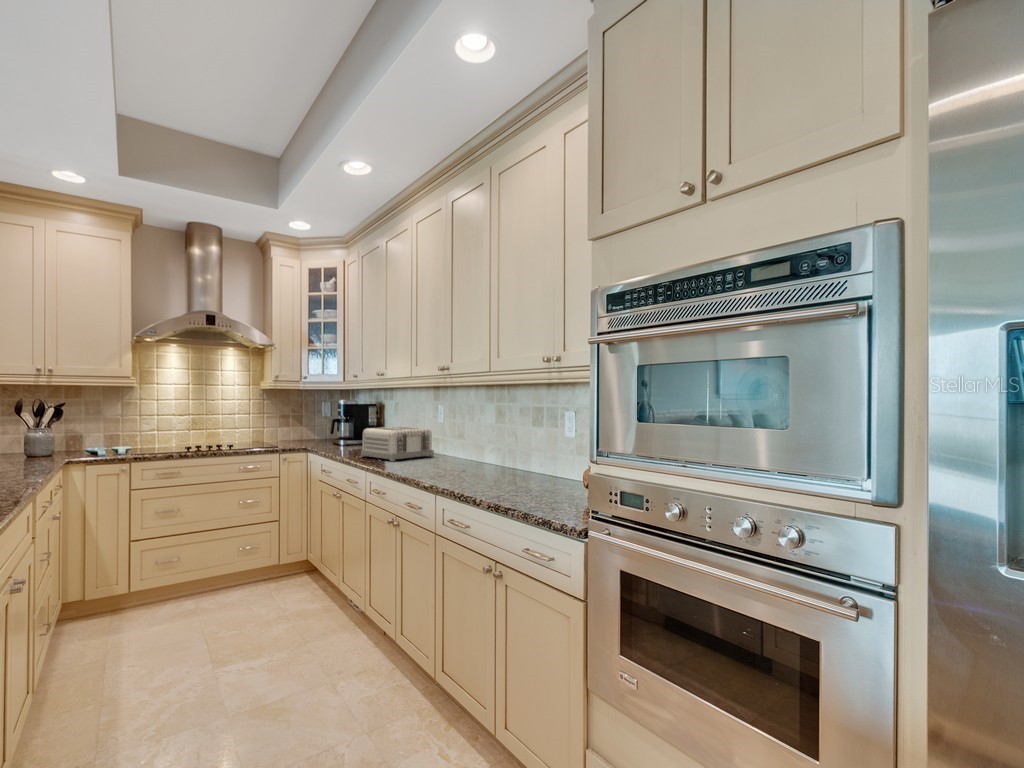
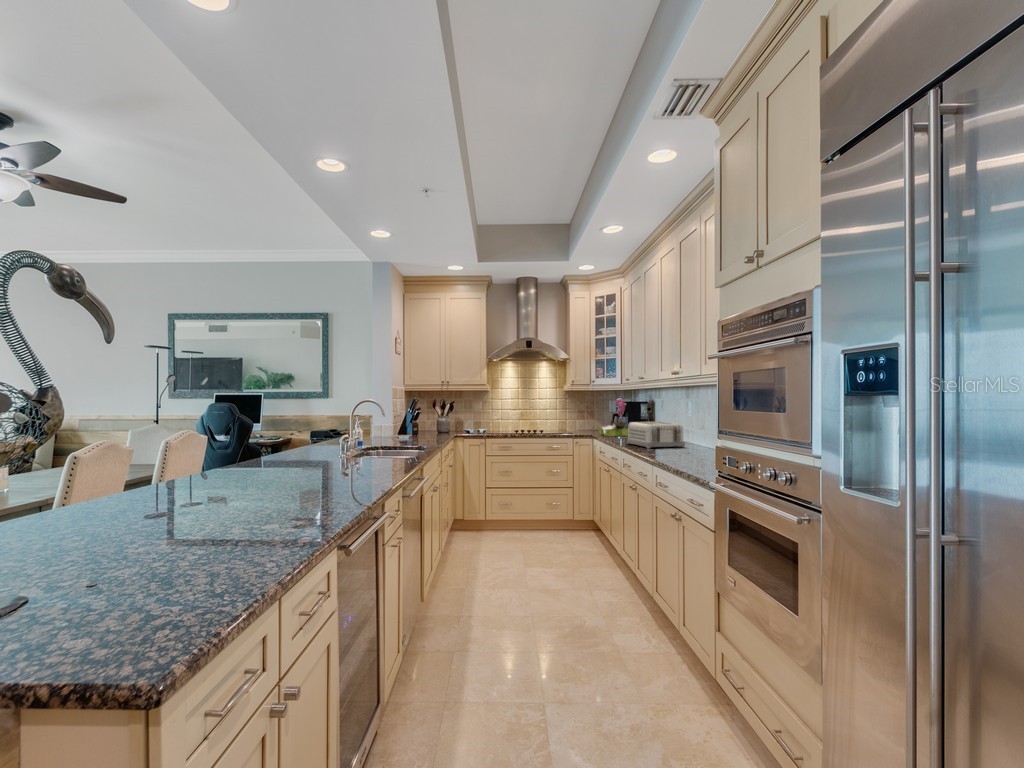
flower arrangement: none [314,398,355,449] -> present [599,399,628,437]

